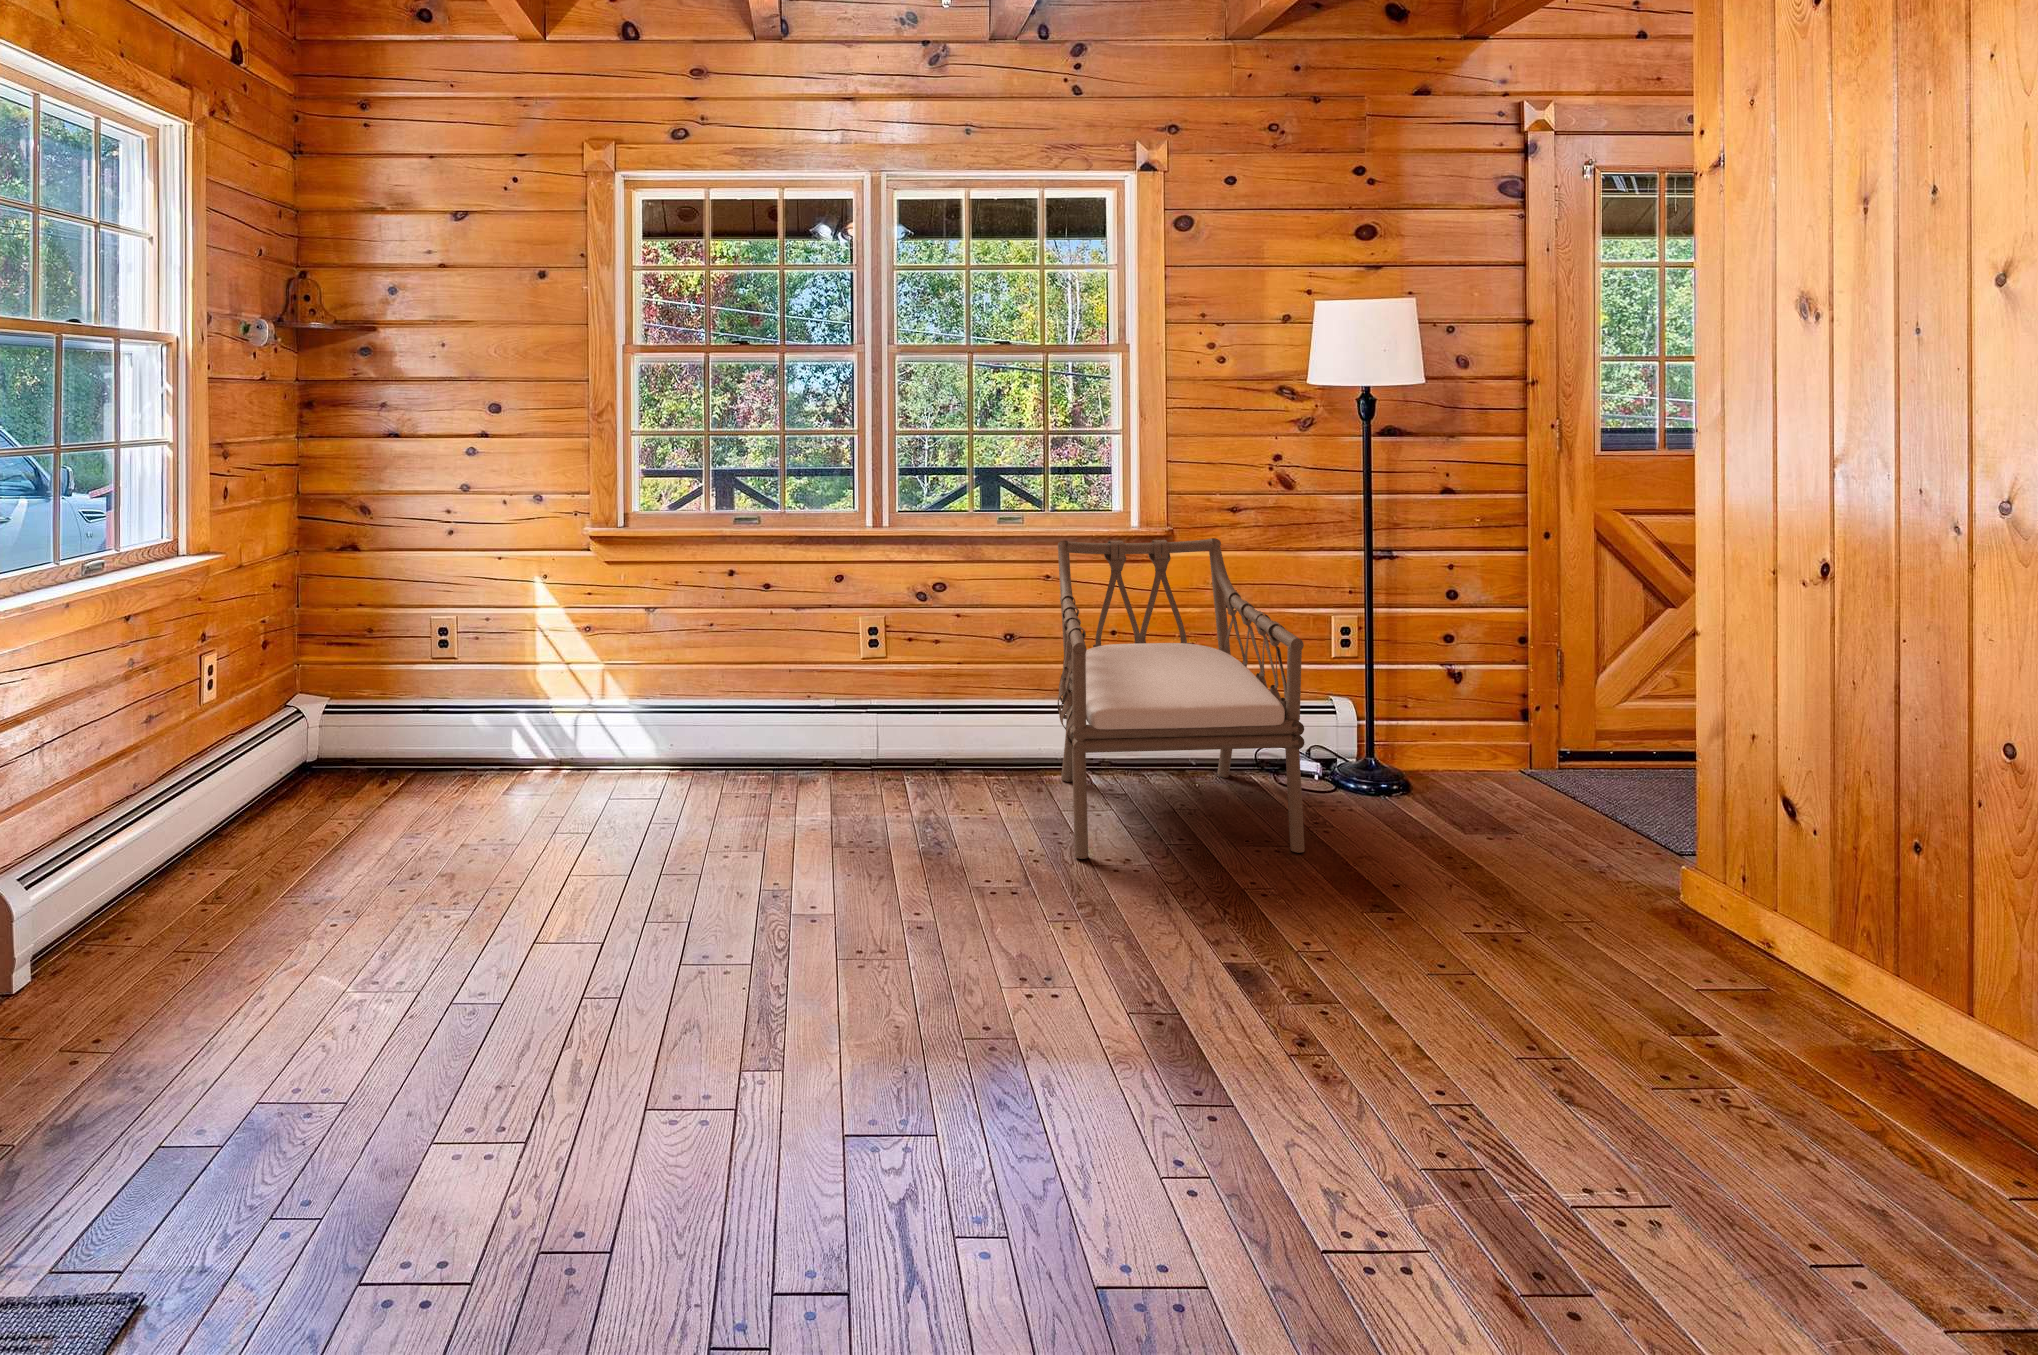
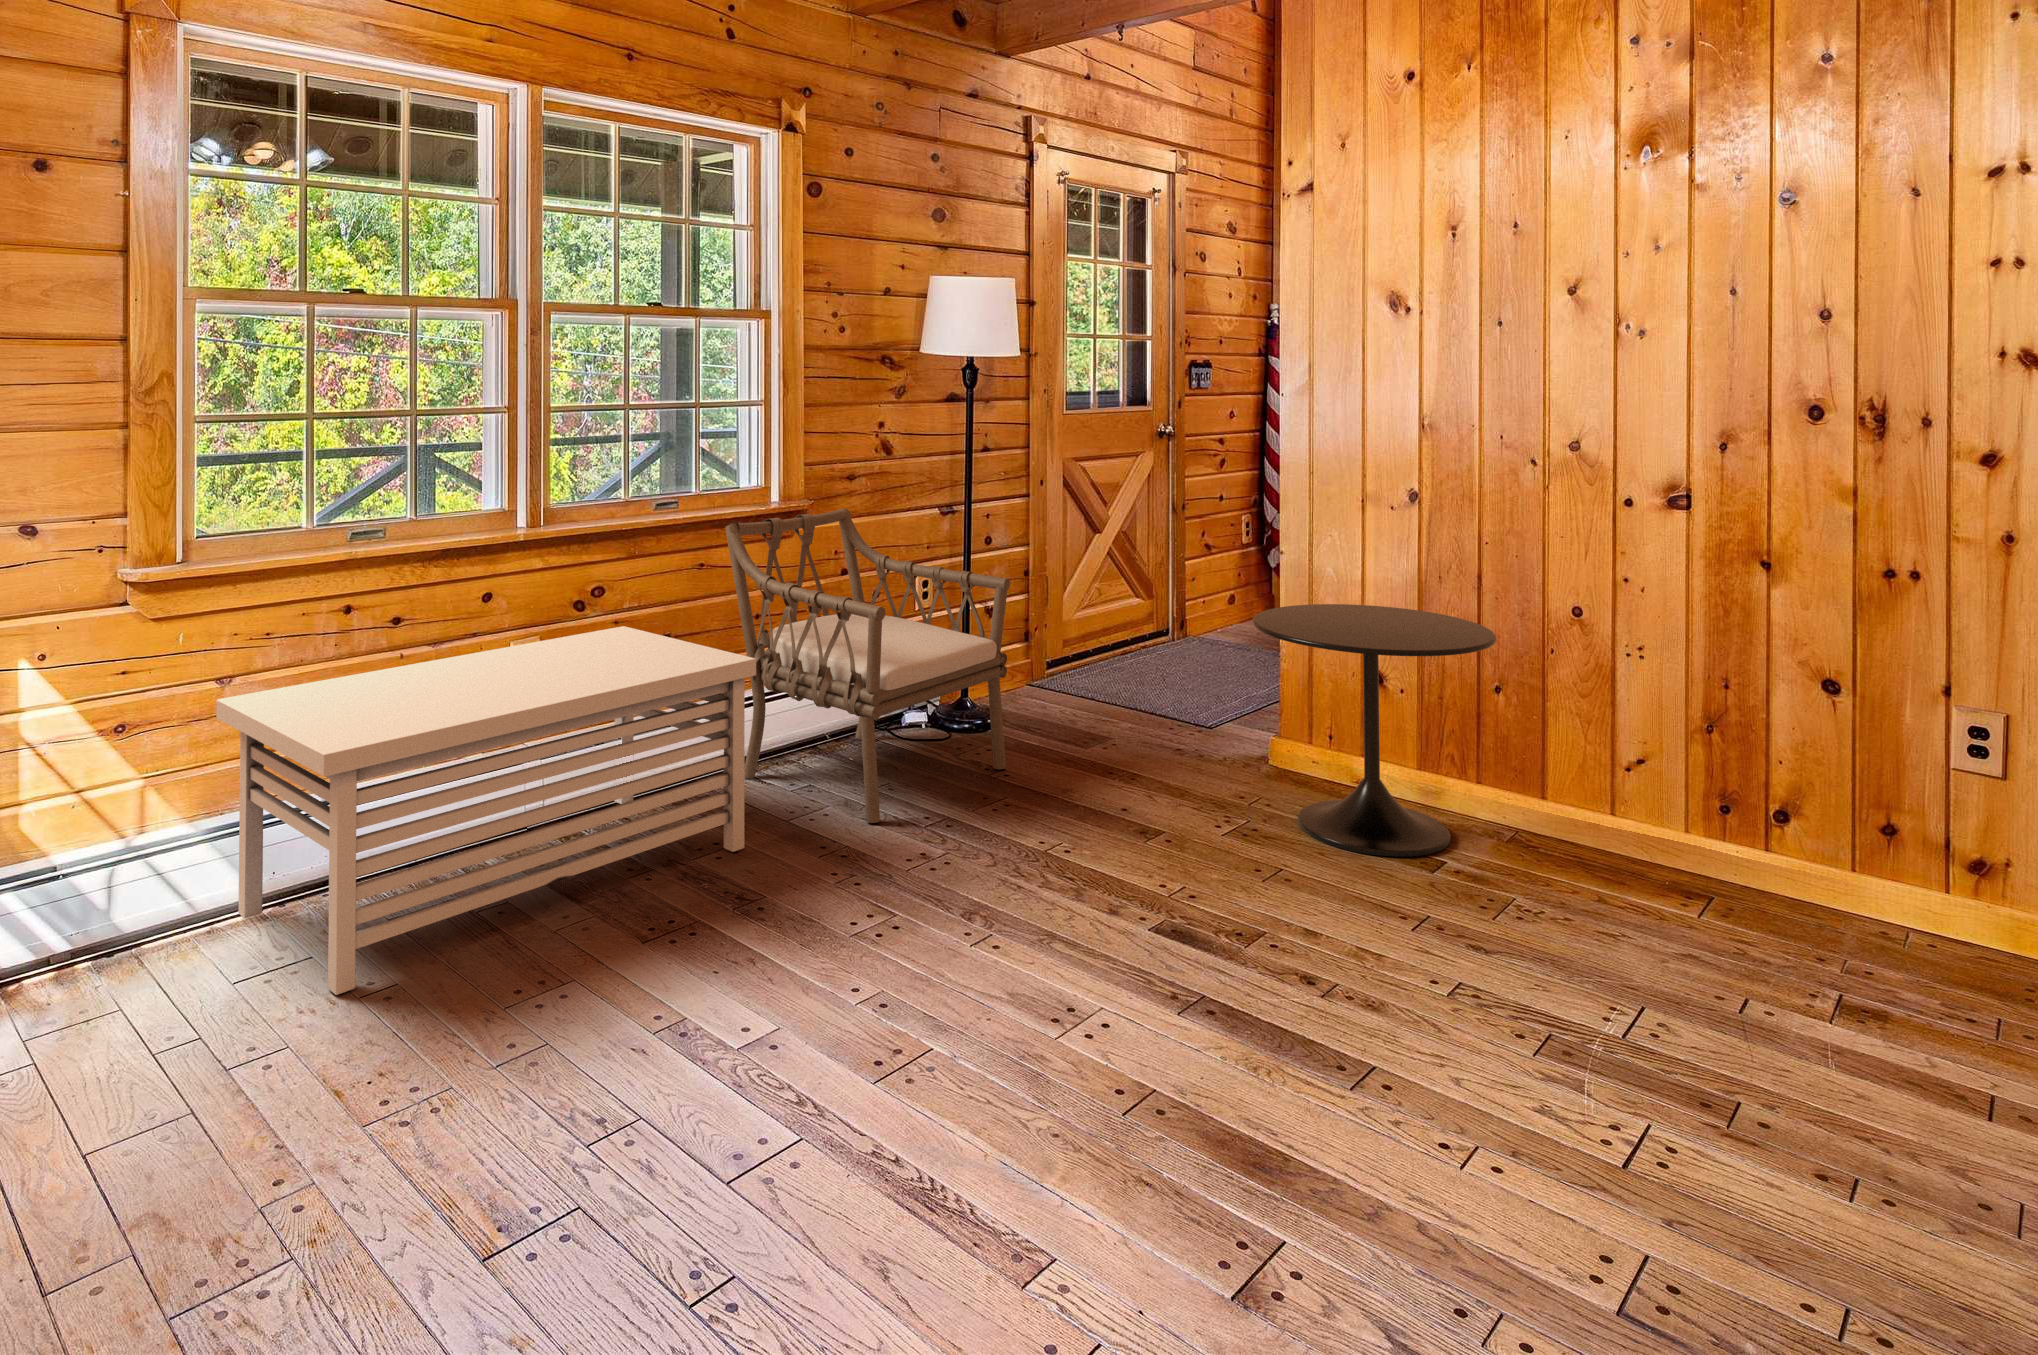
storage bench: none [566,619,959,840] -> present [216,626,756,995]
side table: none [1457,749,1884,1224] -> present [1253,604,1496,857]

